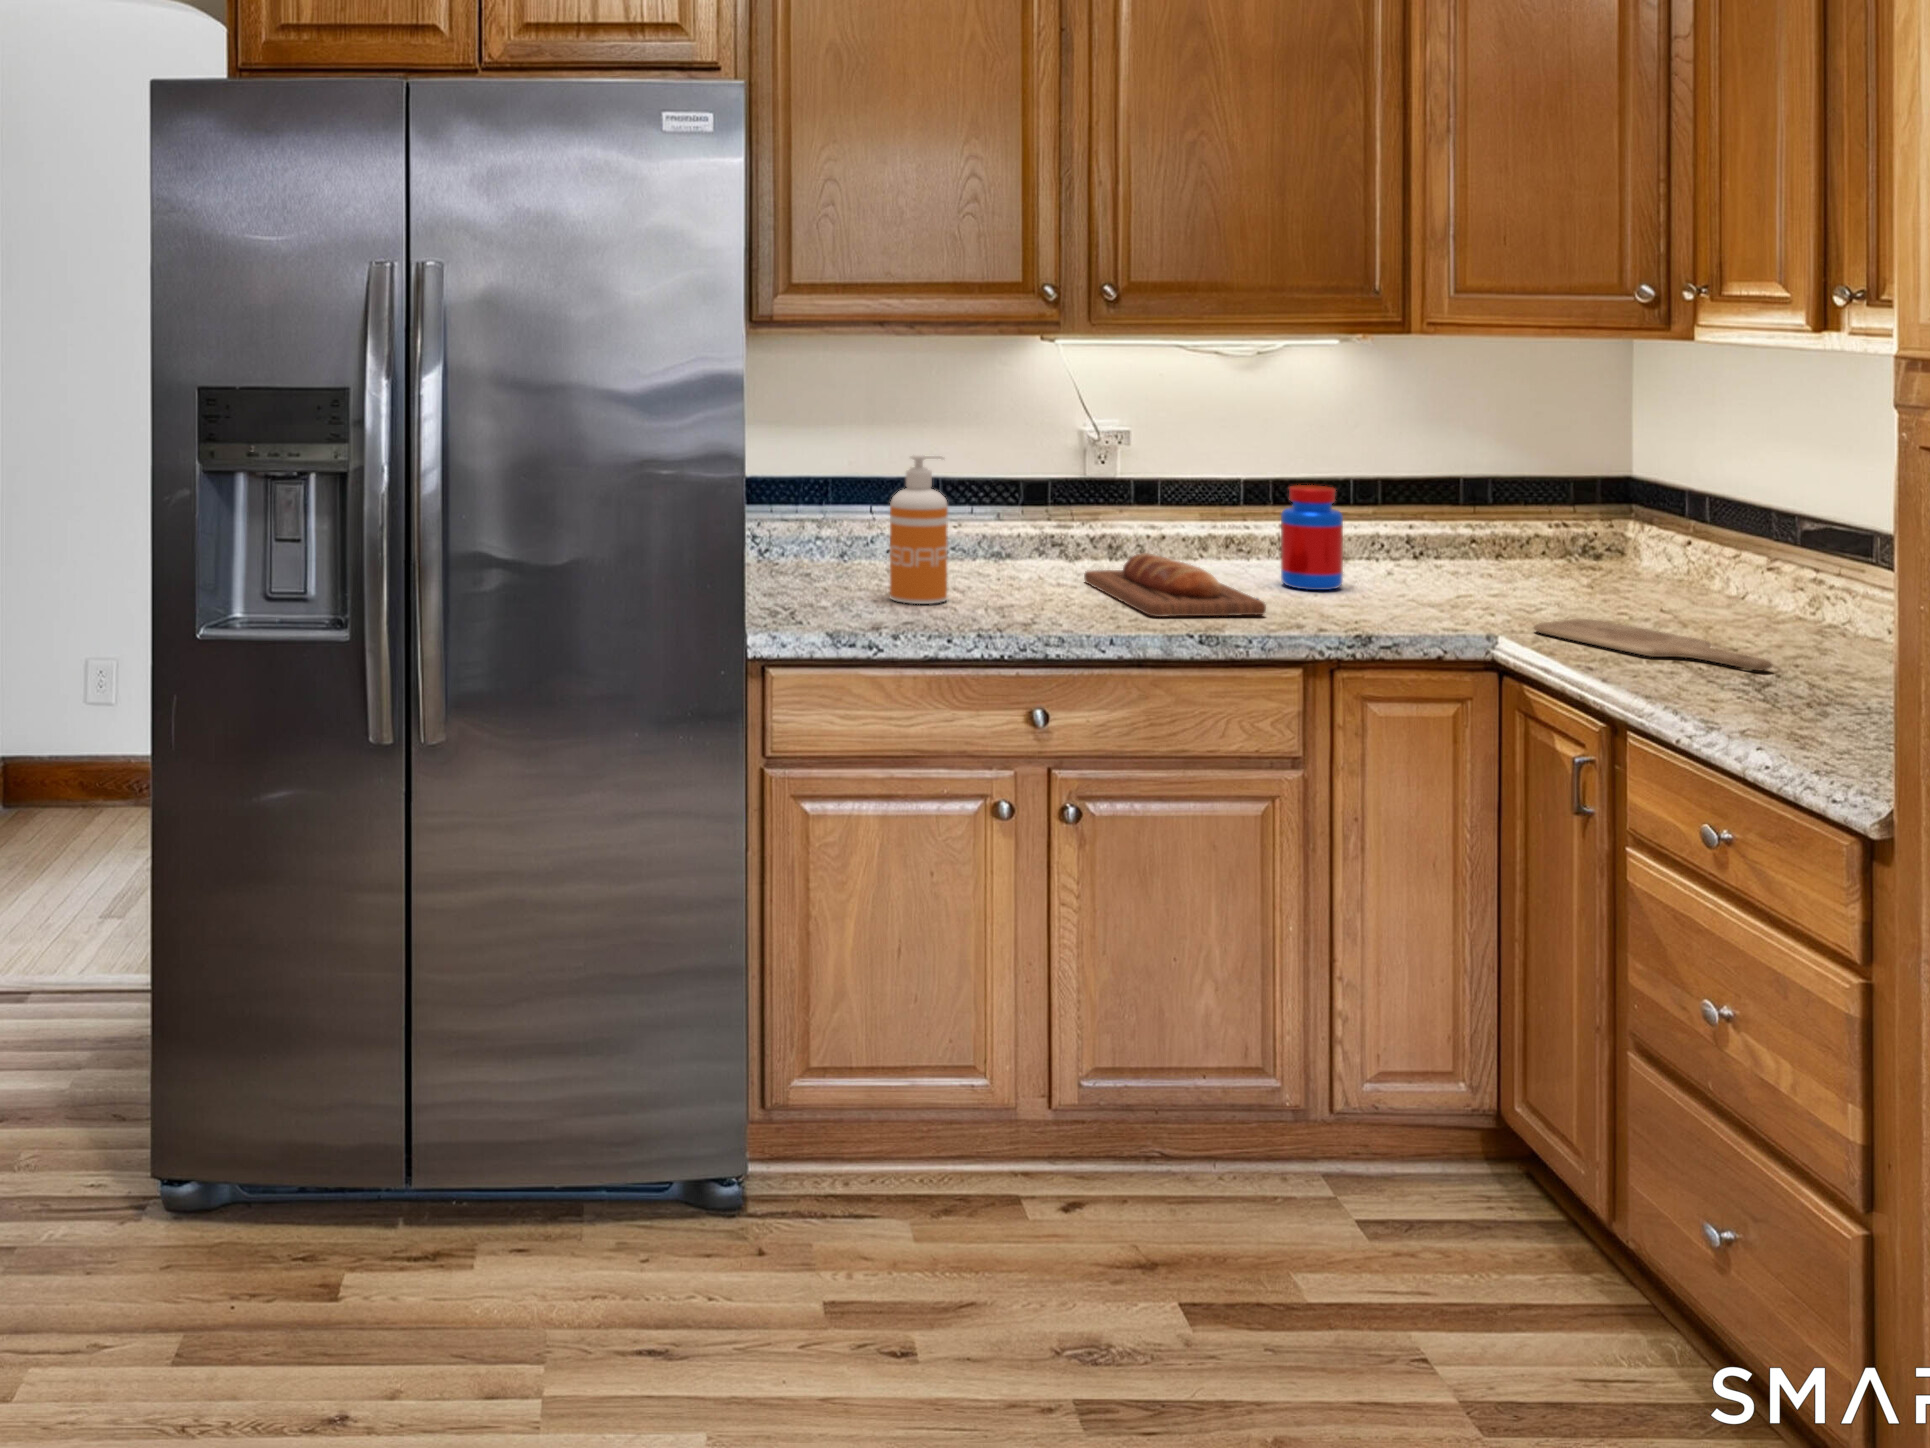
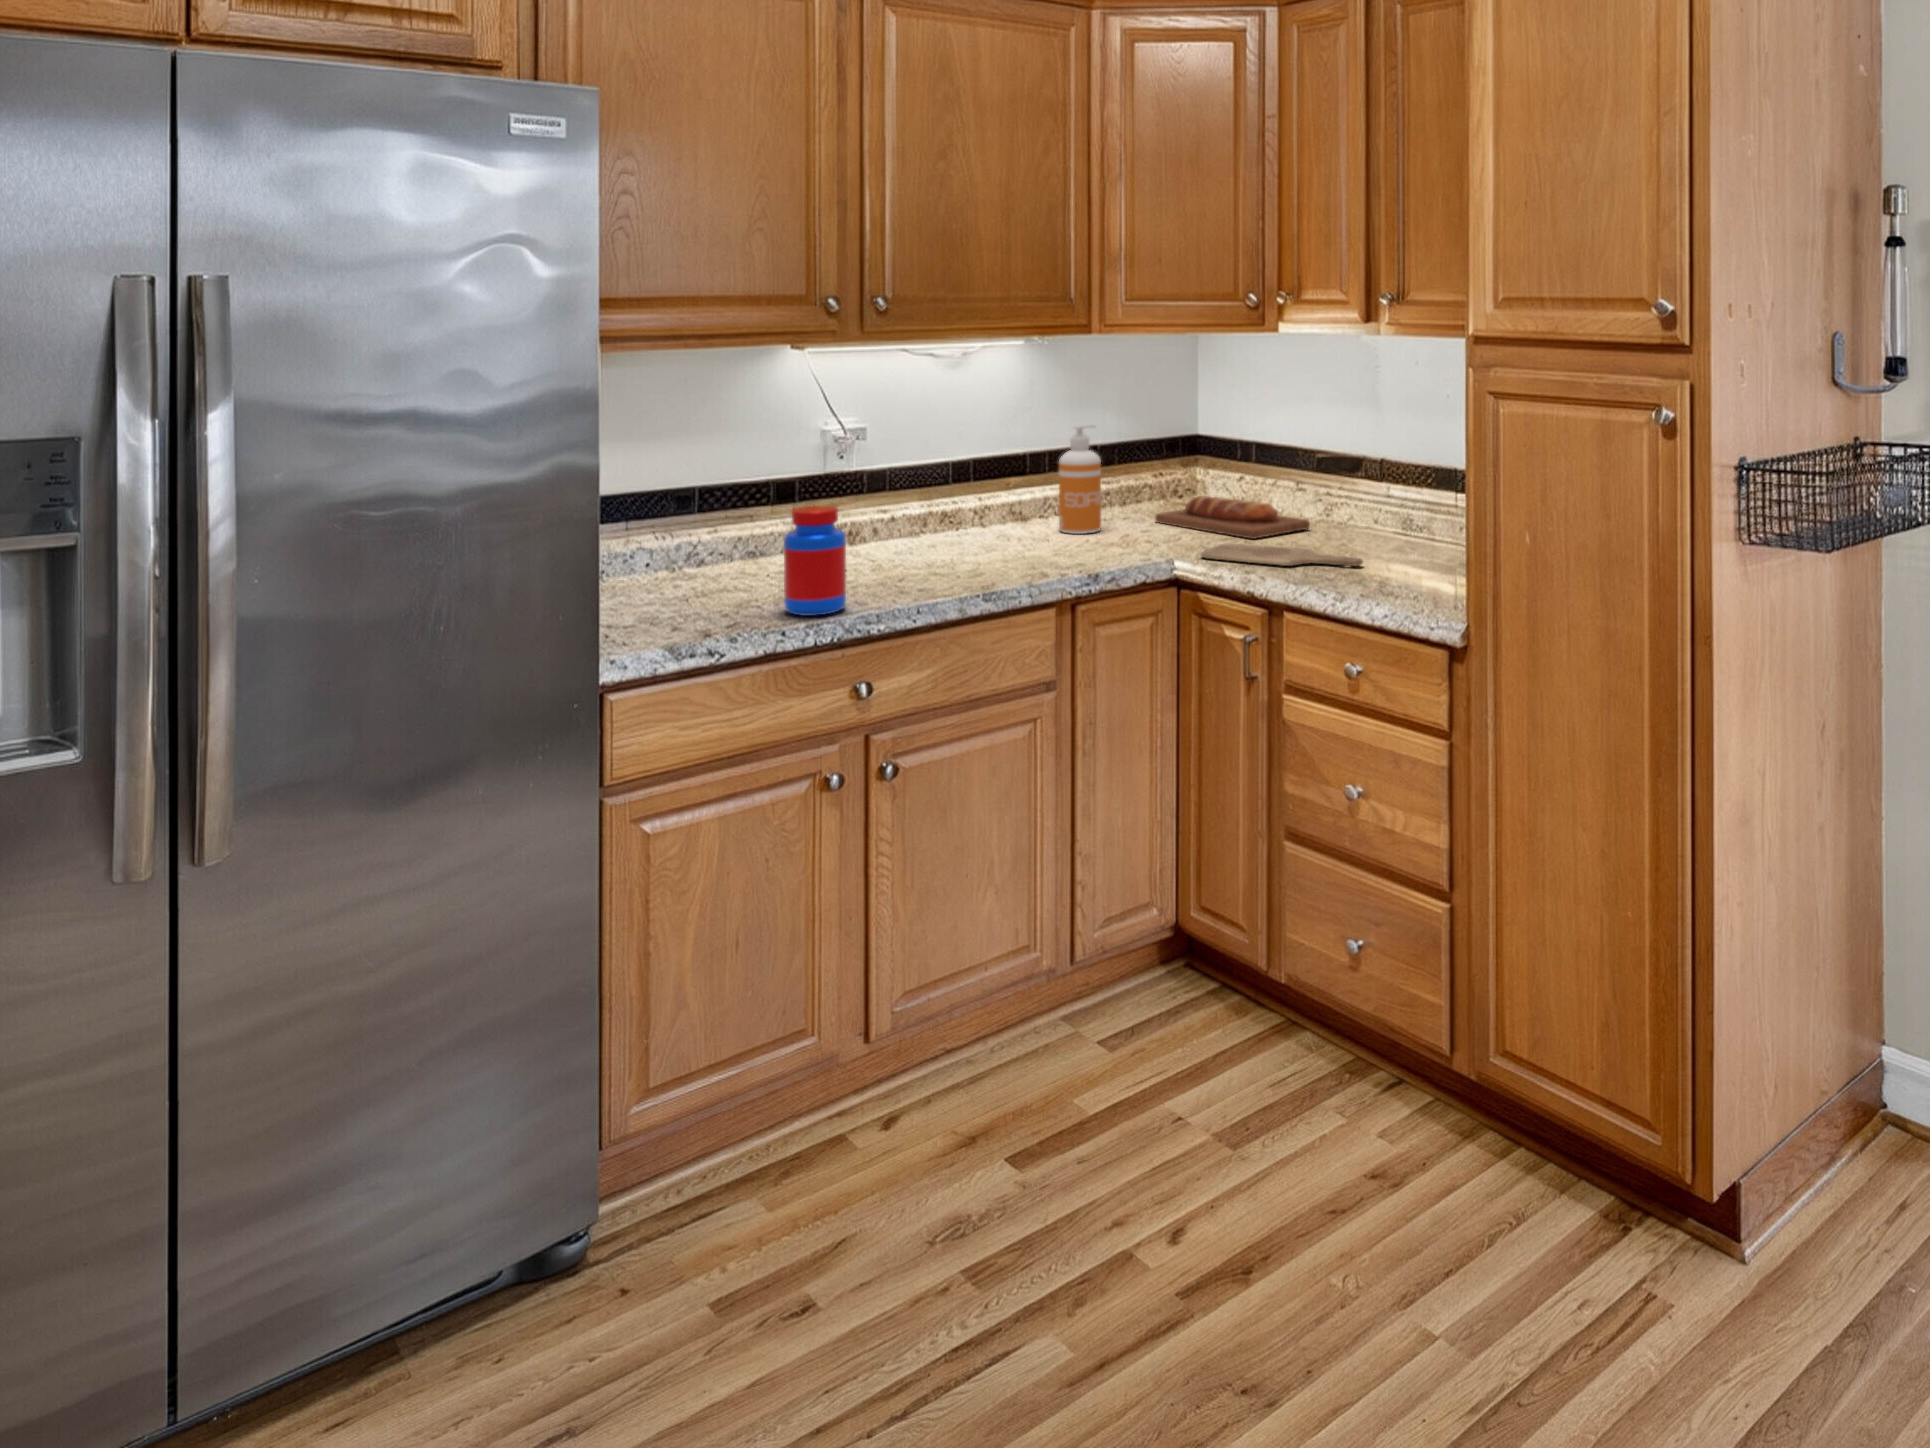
soap dispenser: present [890,455,948,604] -> present [1059,425,1101,534]
jar: present [1281,485,1343,590] -> present [784,506,846,616]
bread loaf: present [1084,553,1266,617] -> present [1155,496,1310,539]

